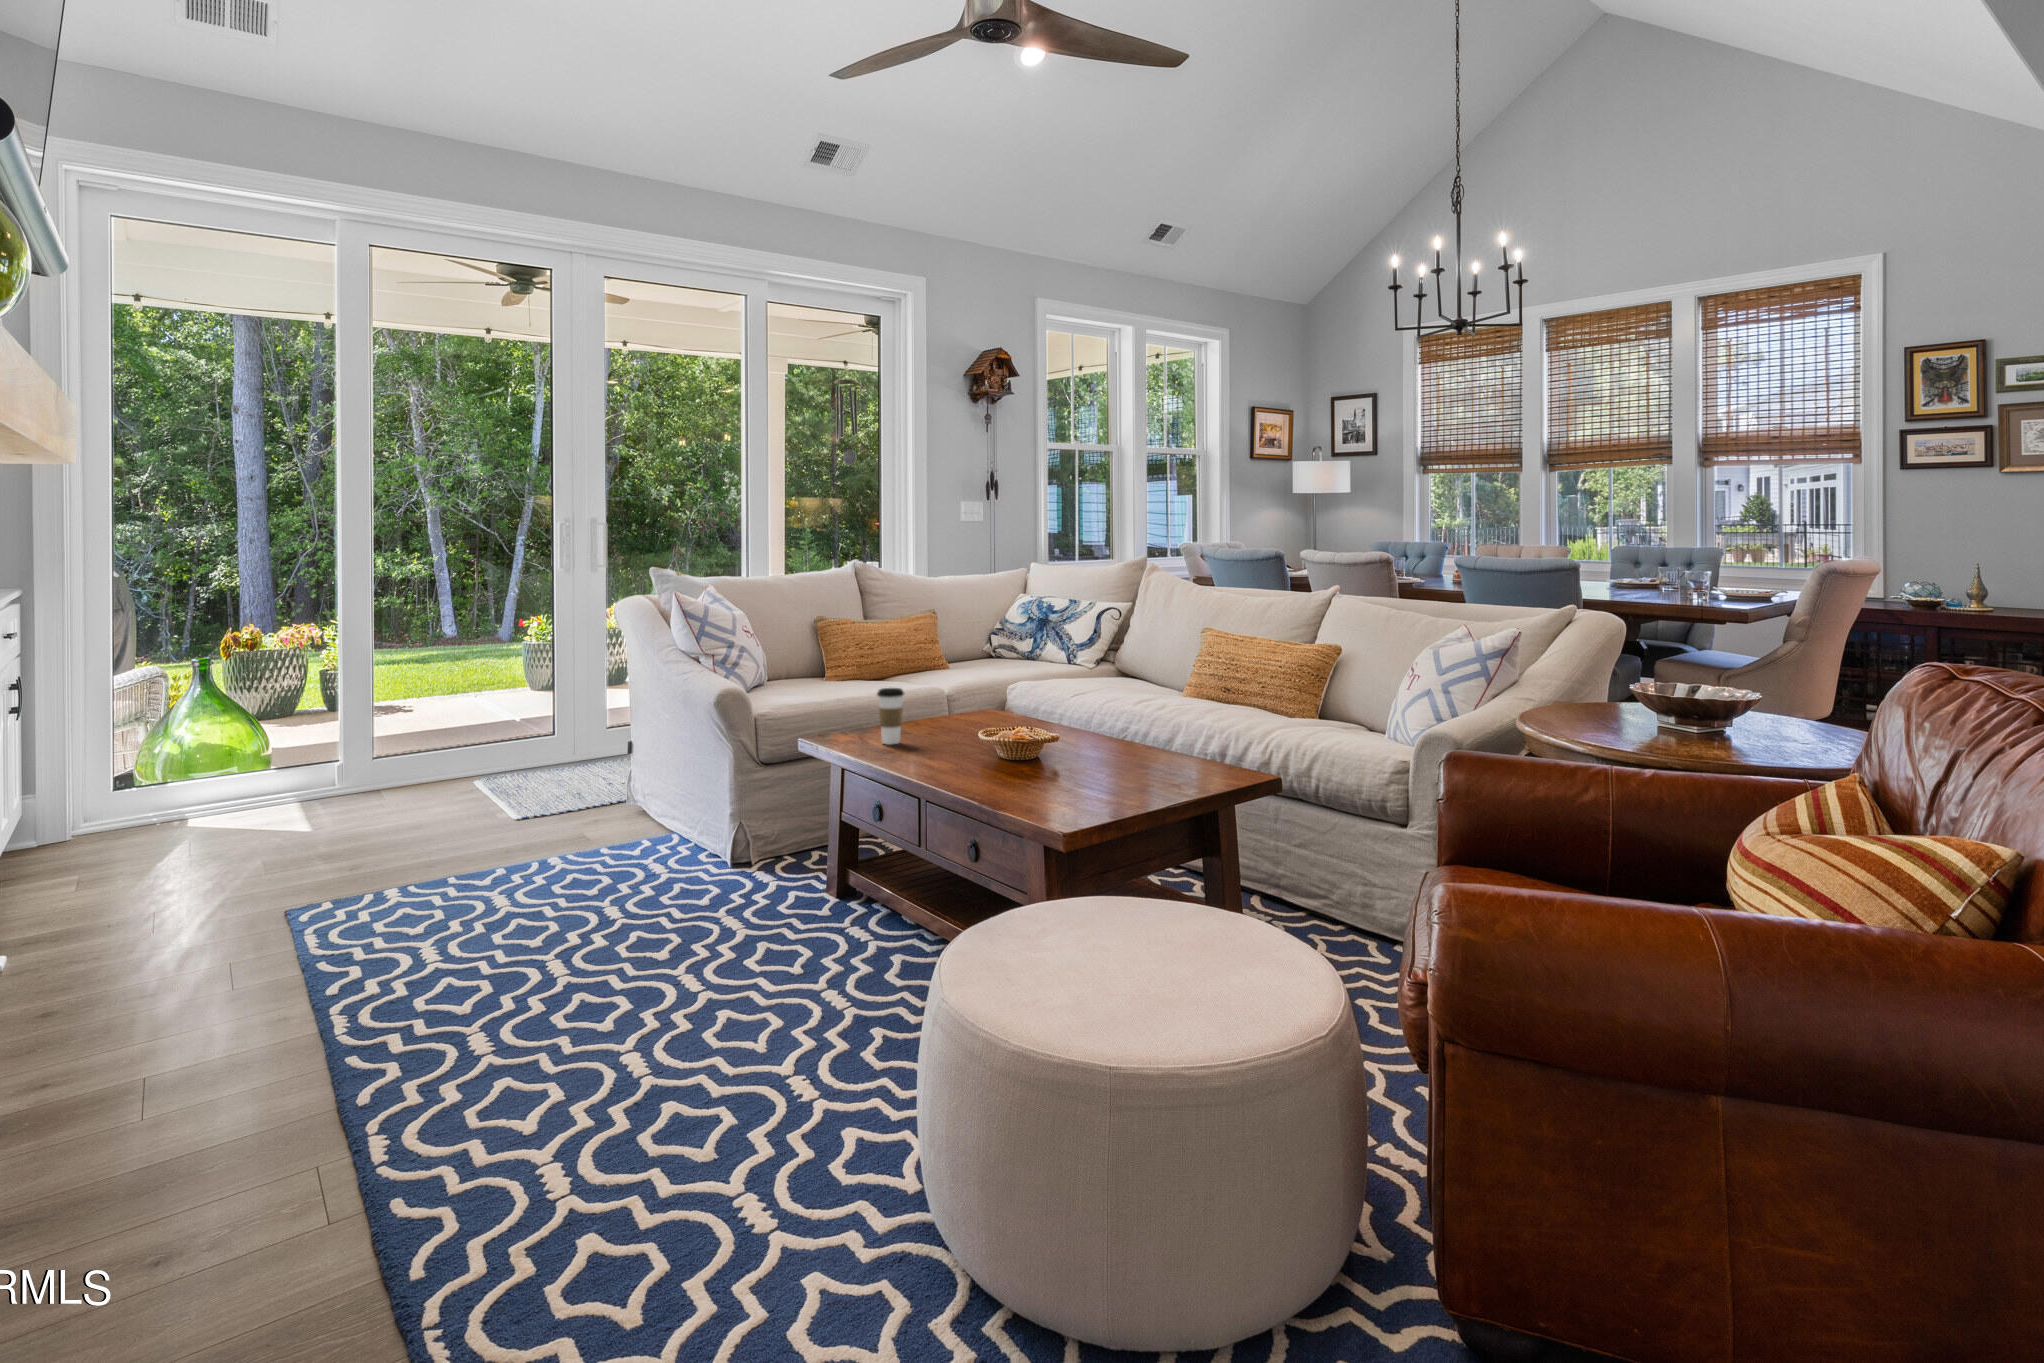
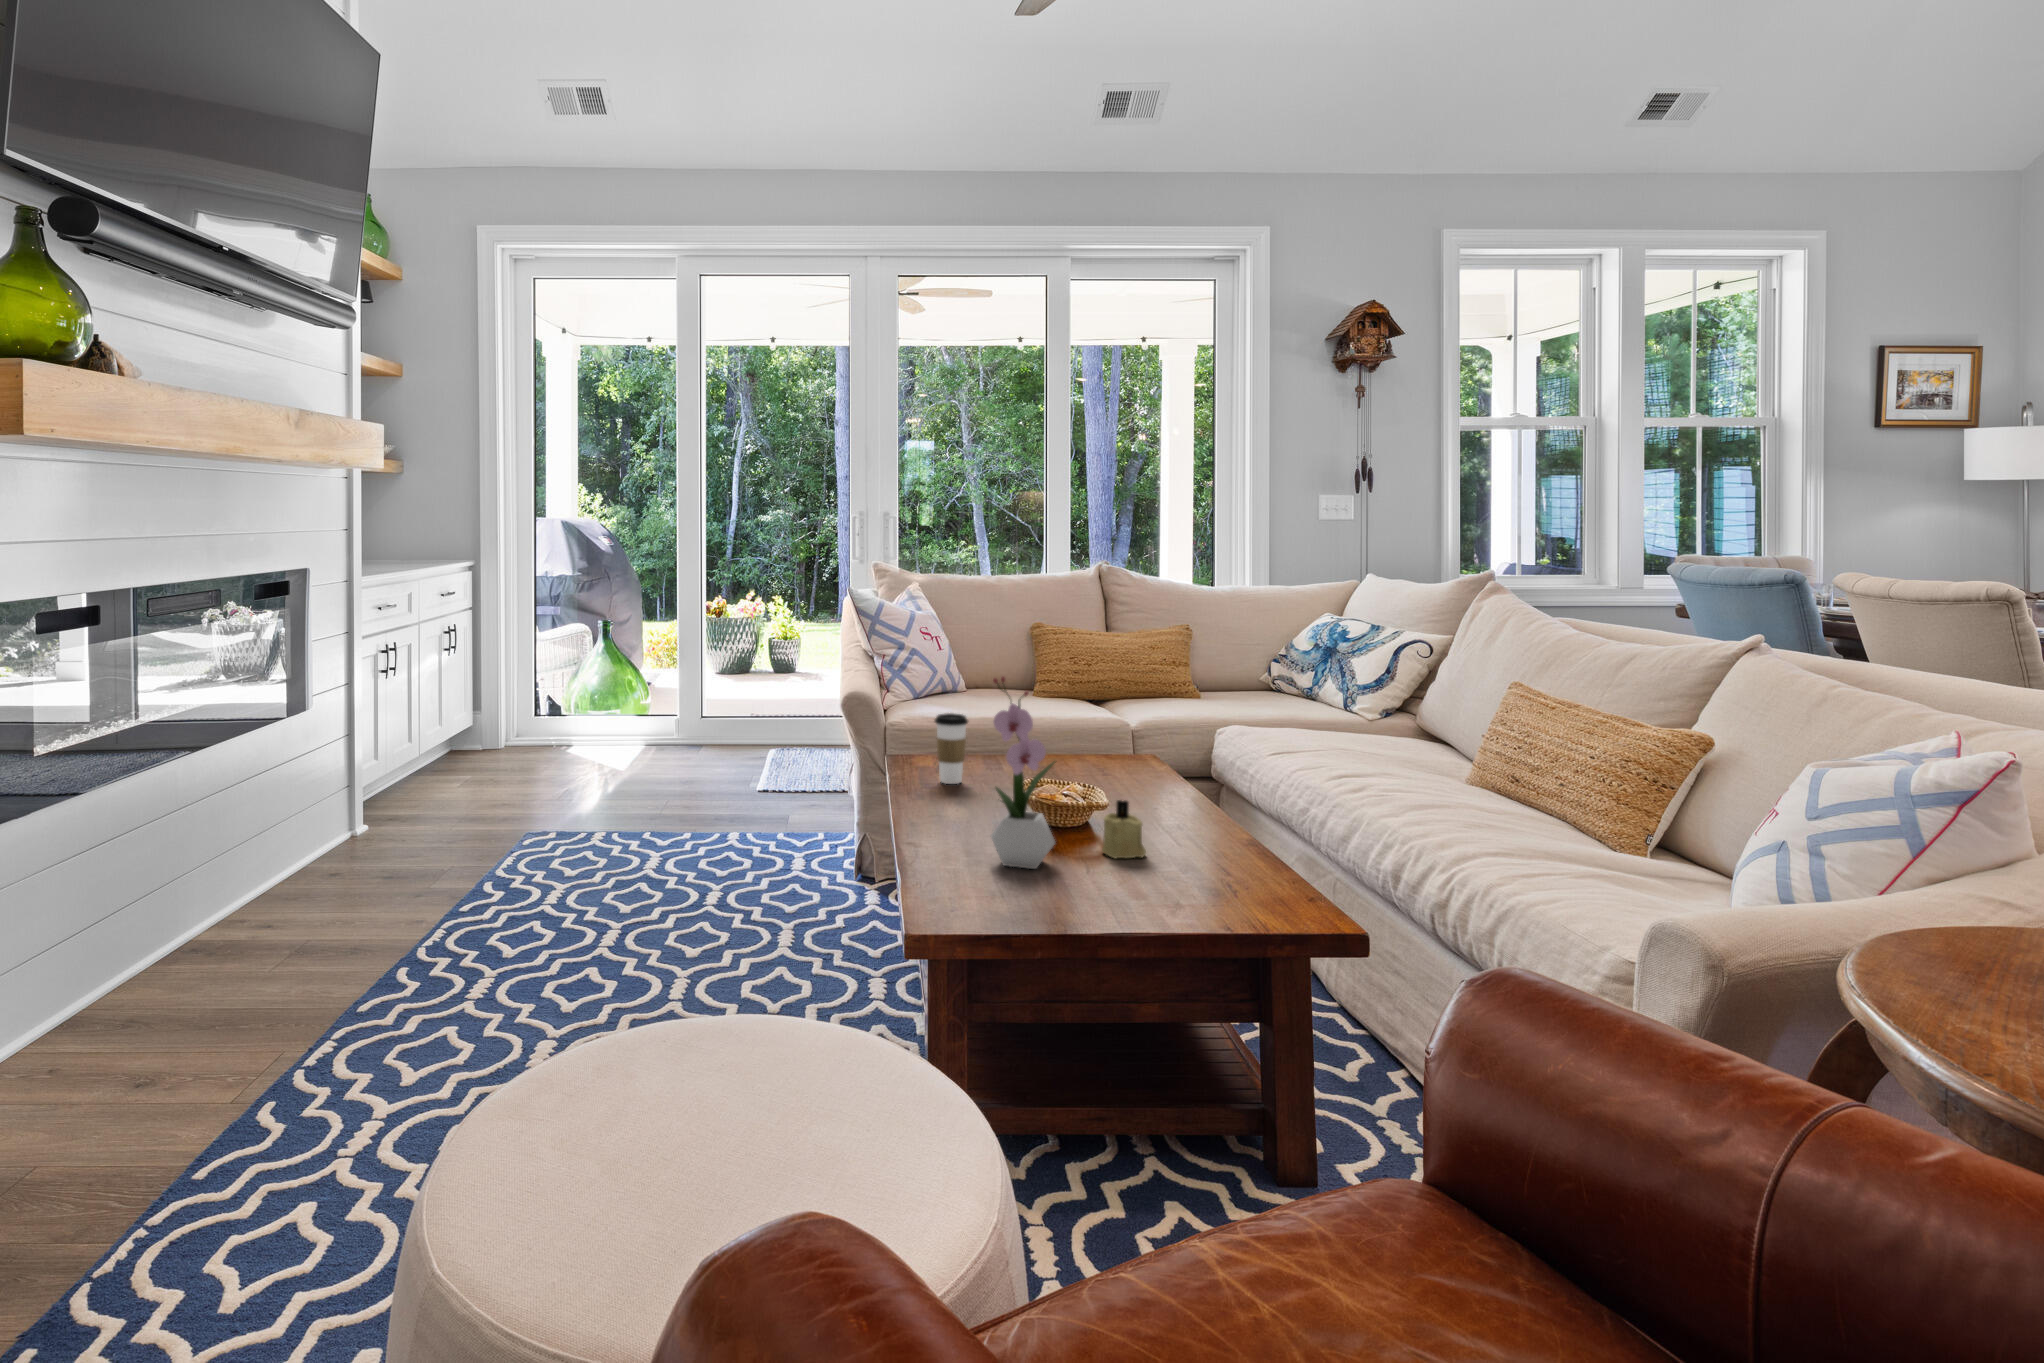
flower arrangement: none [1030,643,1074,780] -> present [991,677,1056,869]
candle: none [1082,724,1111,765] -> present [1102,800,1146,858]

